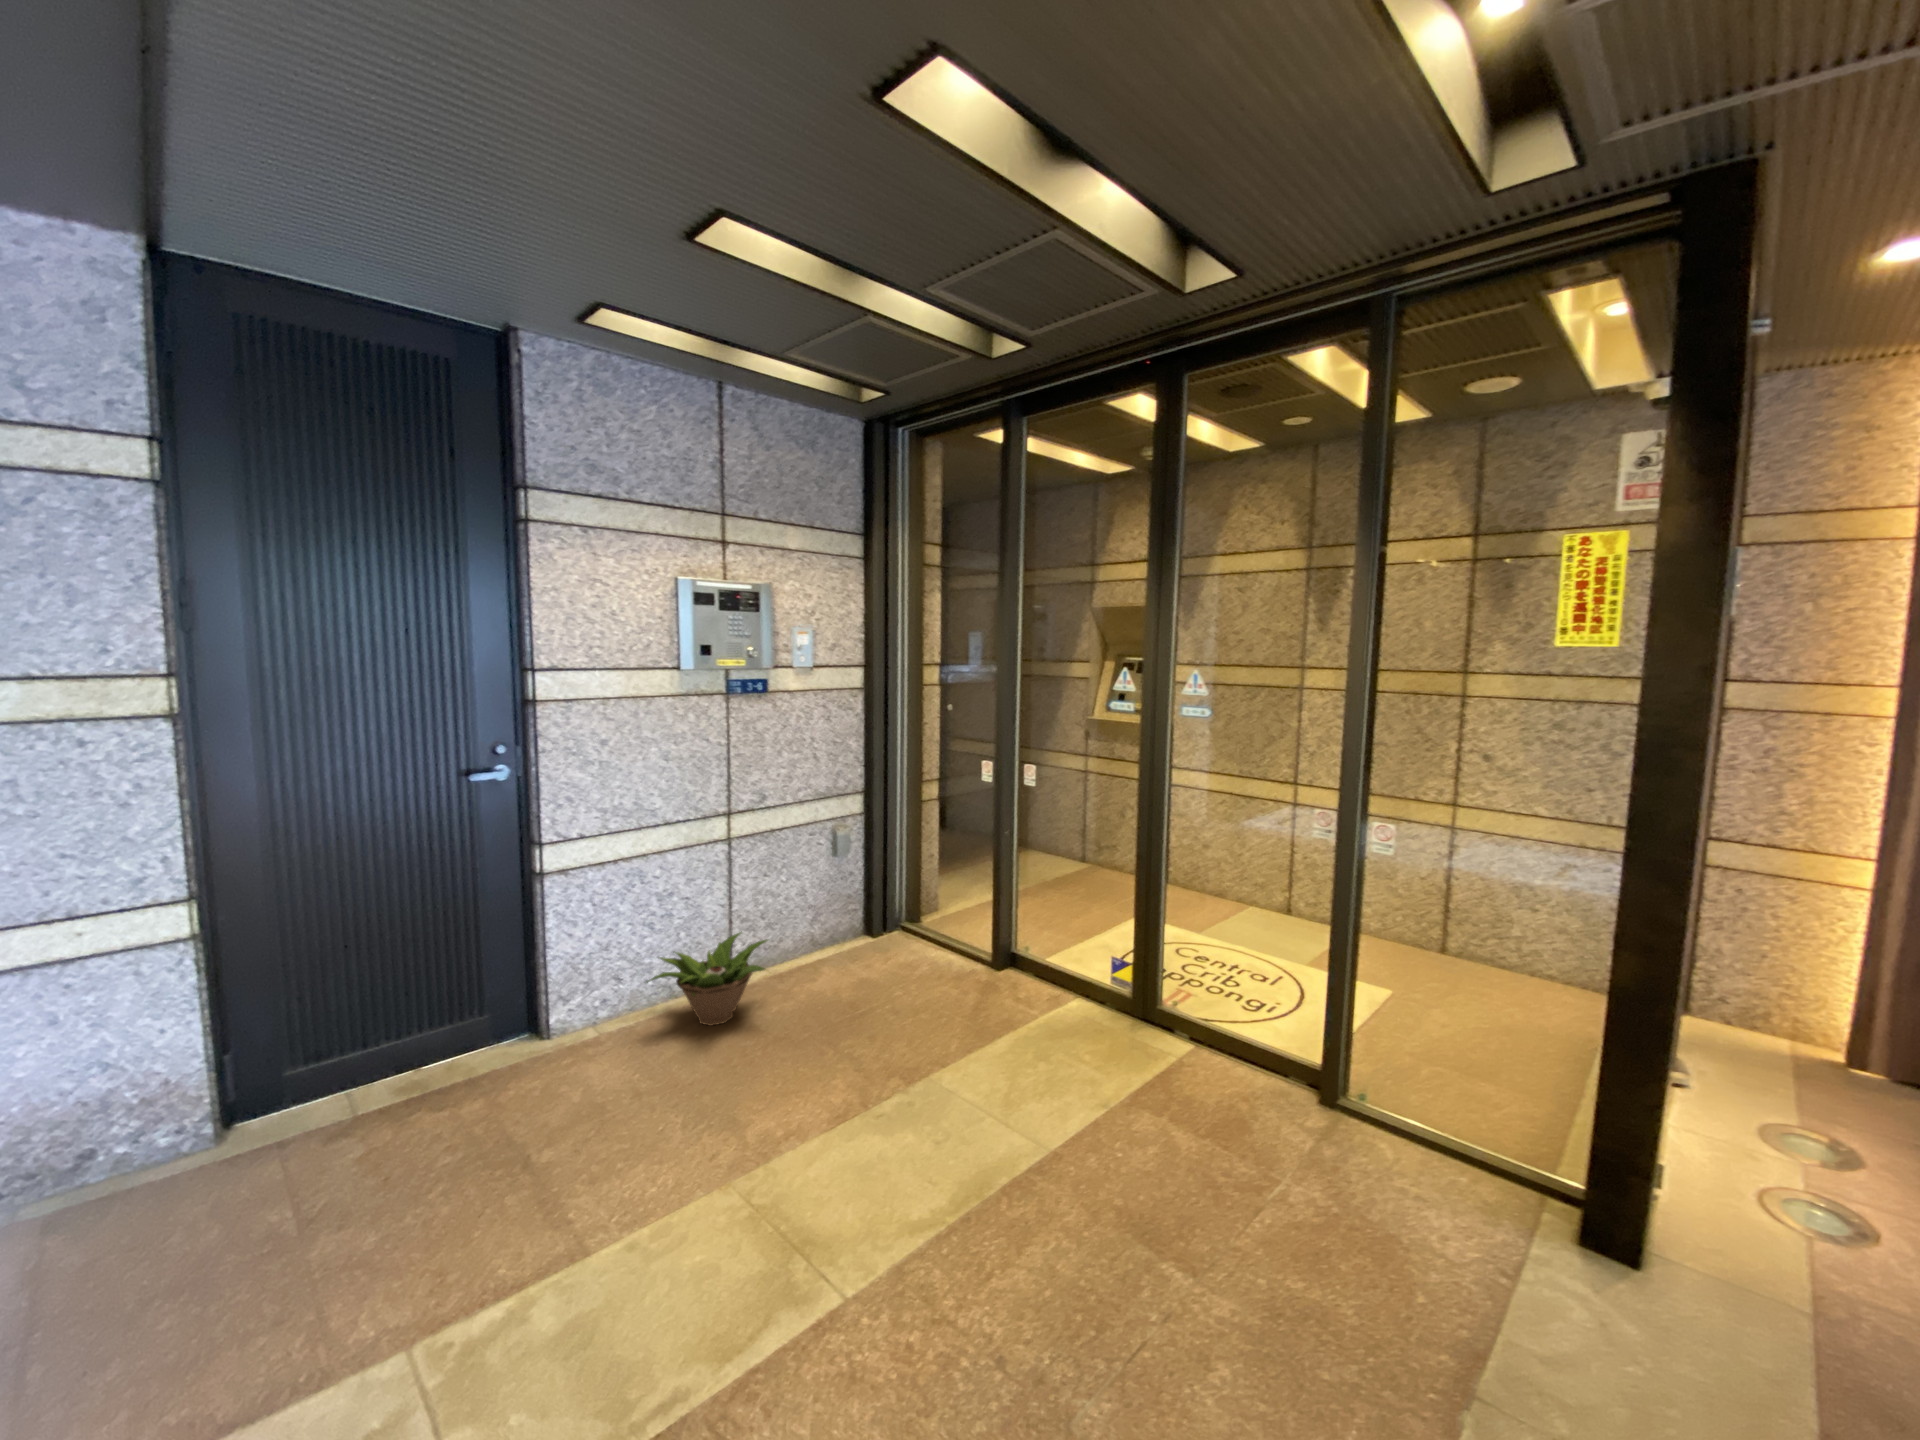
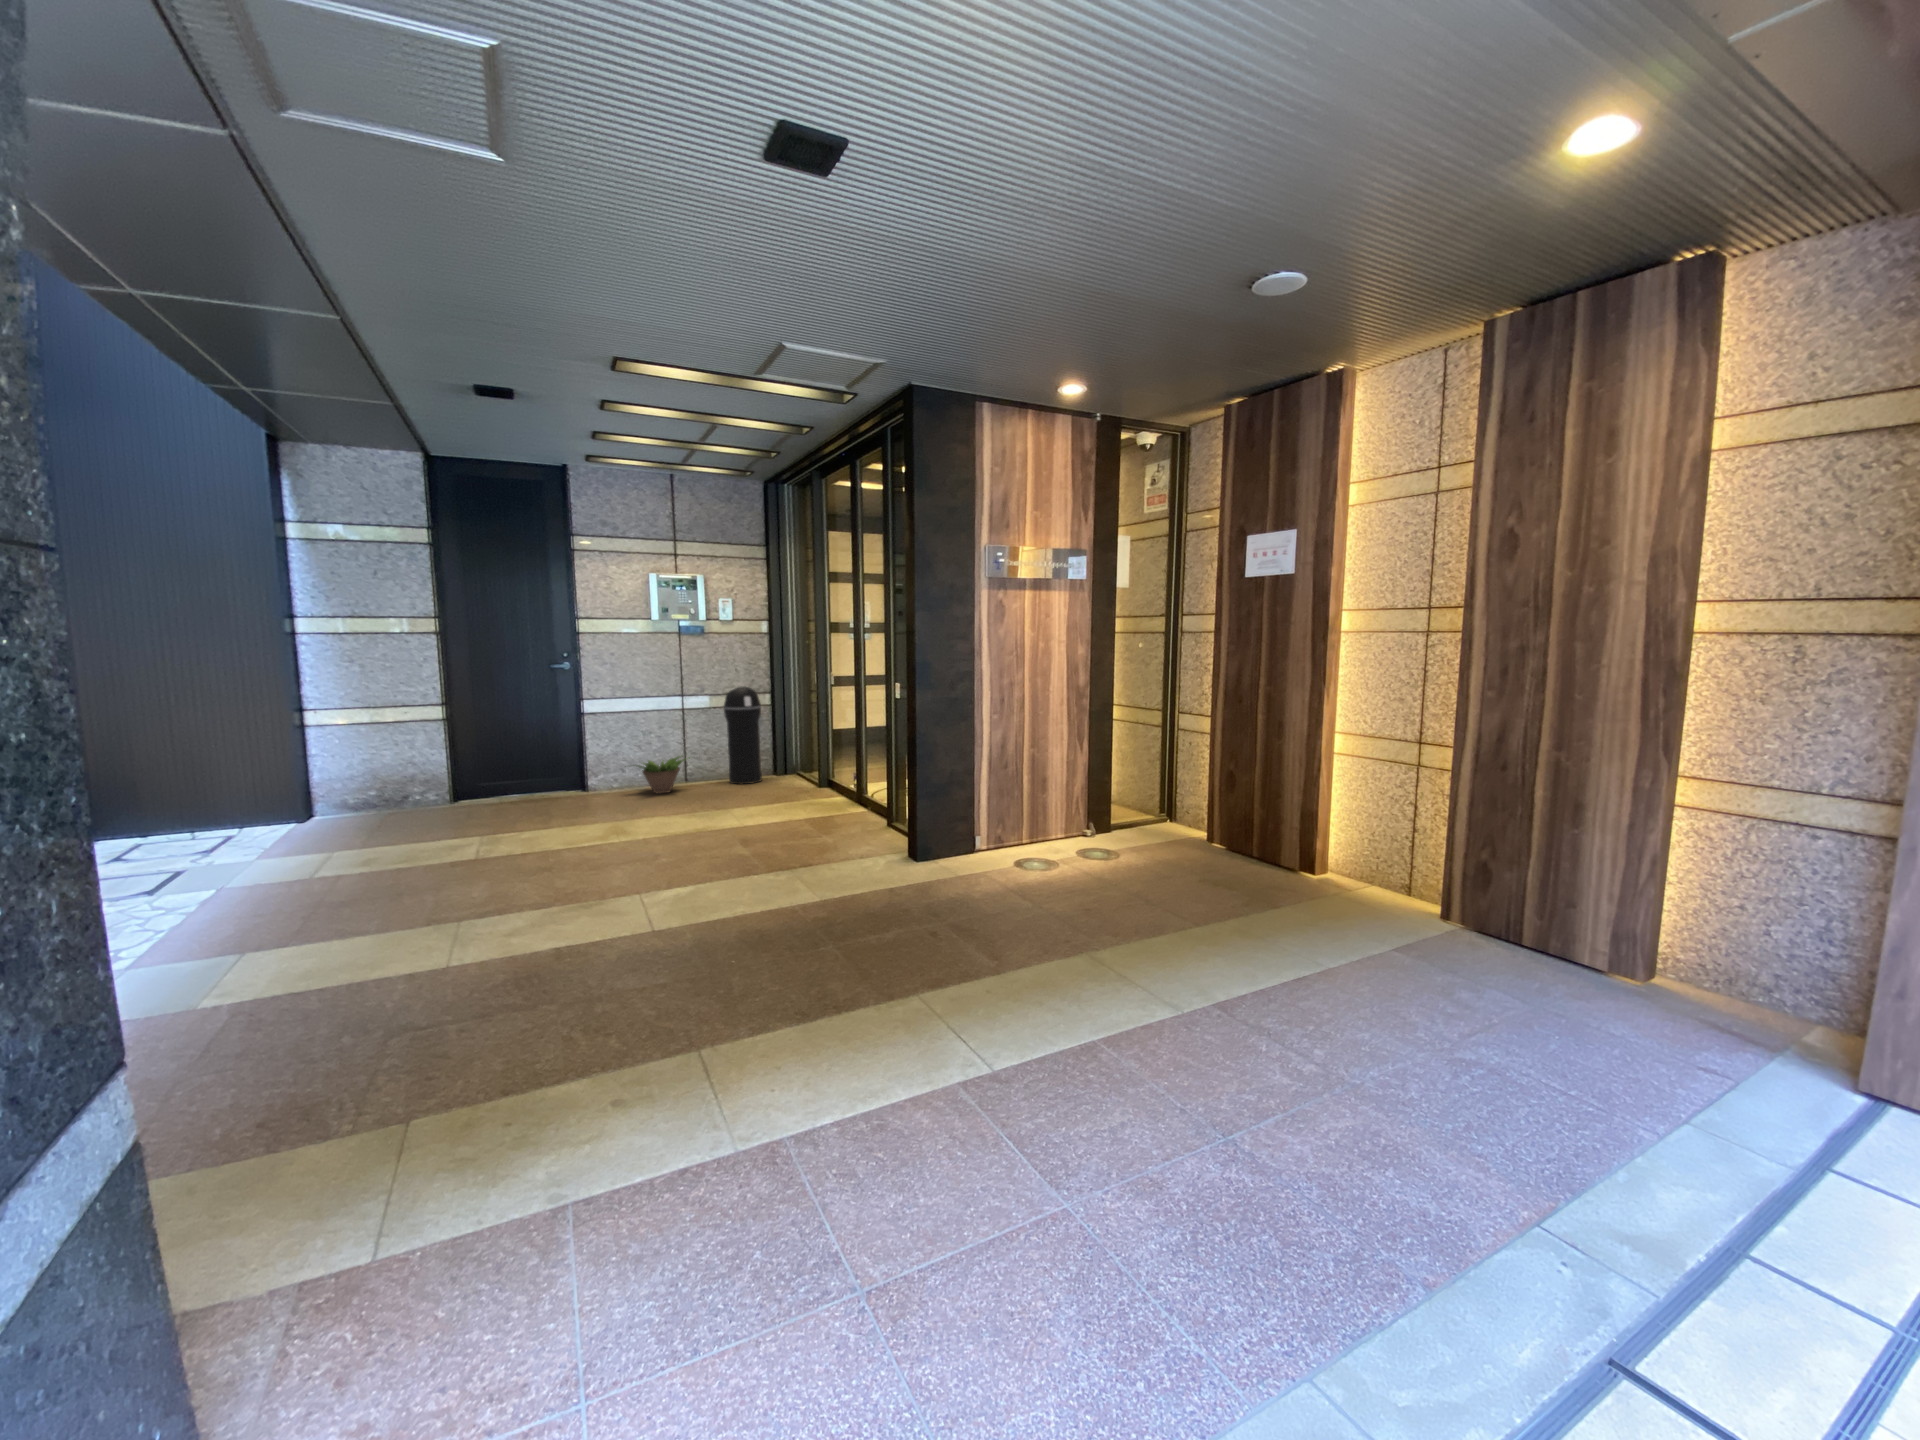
trash can: none [806,791,873,974] -> present [724,687,762,784]

